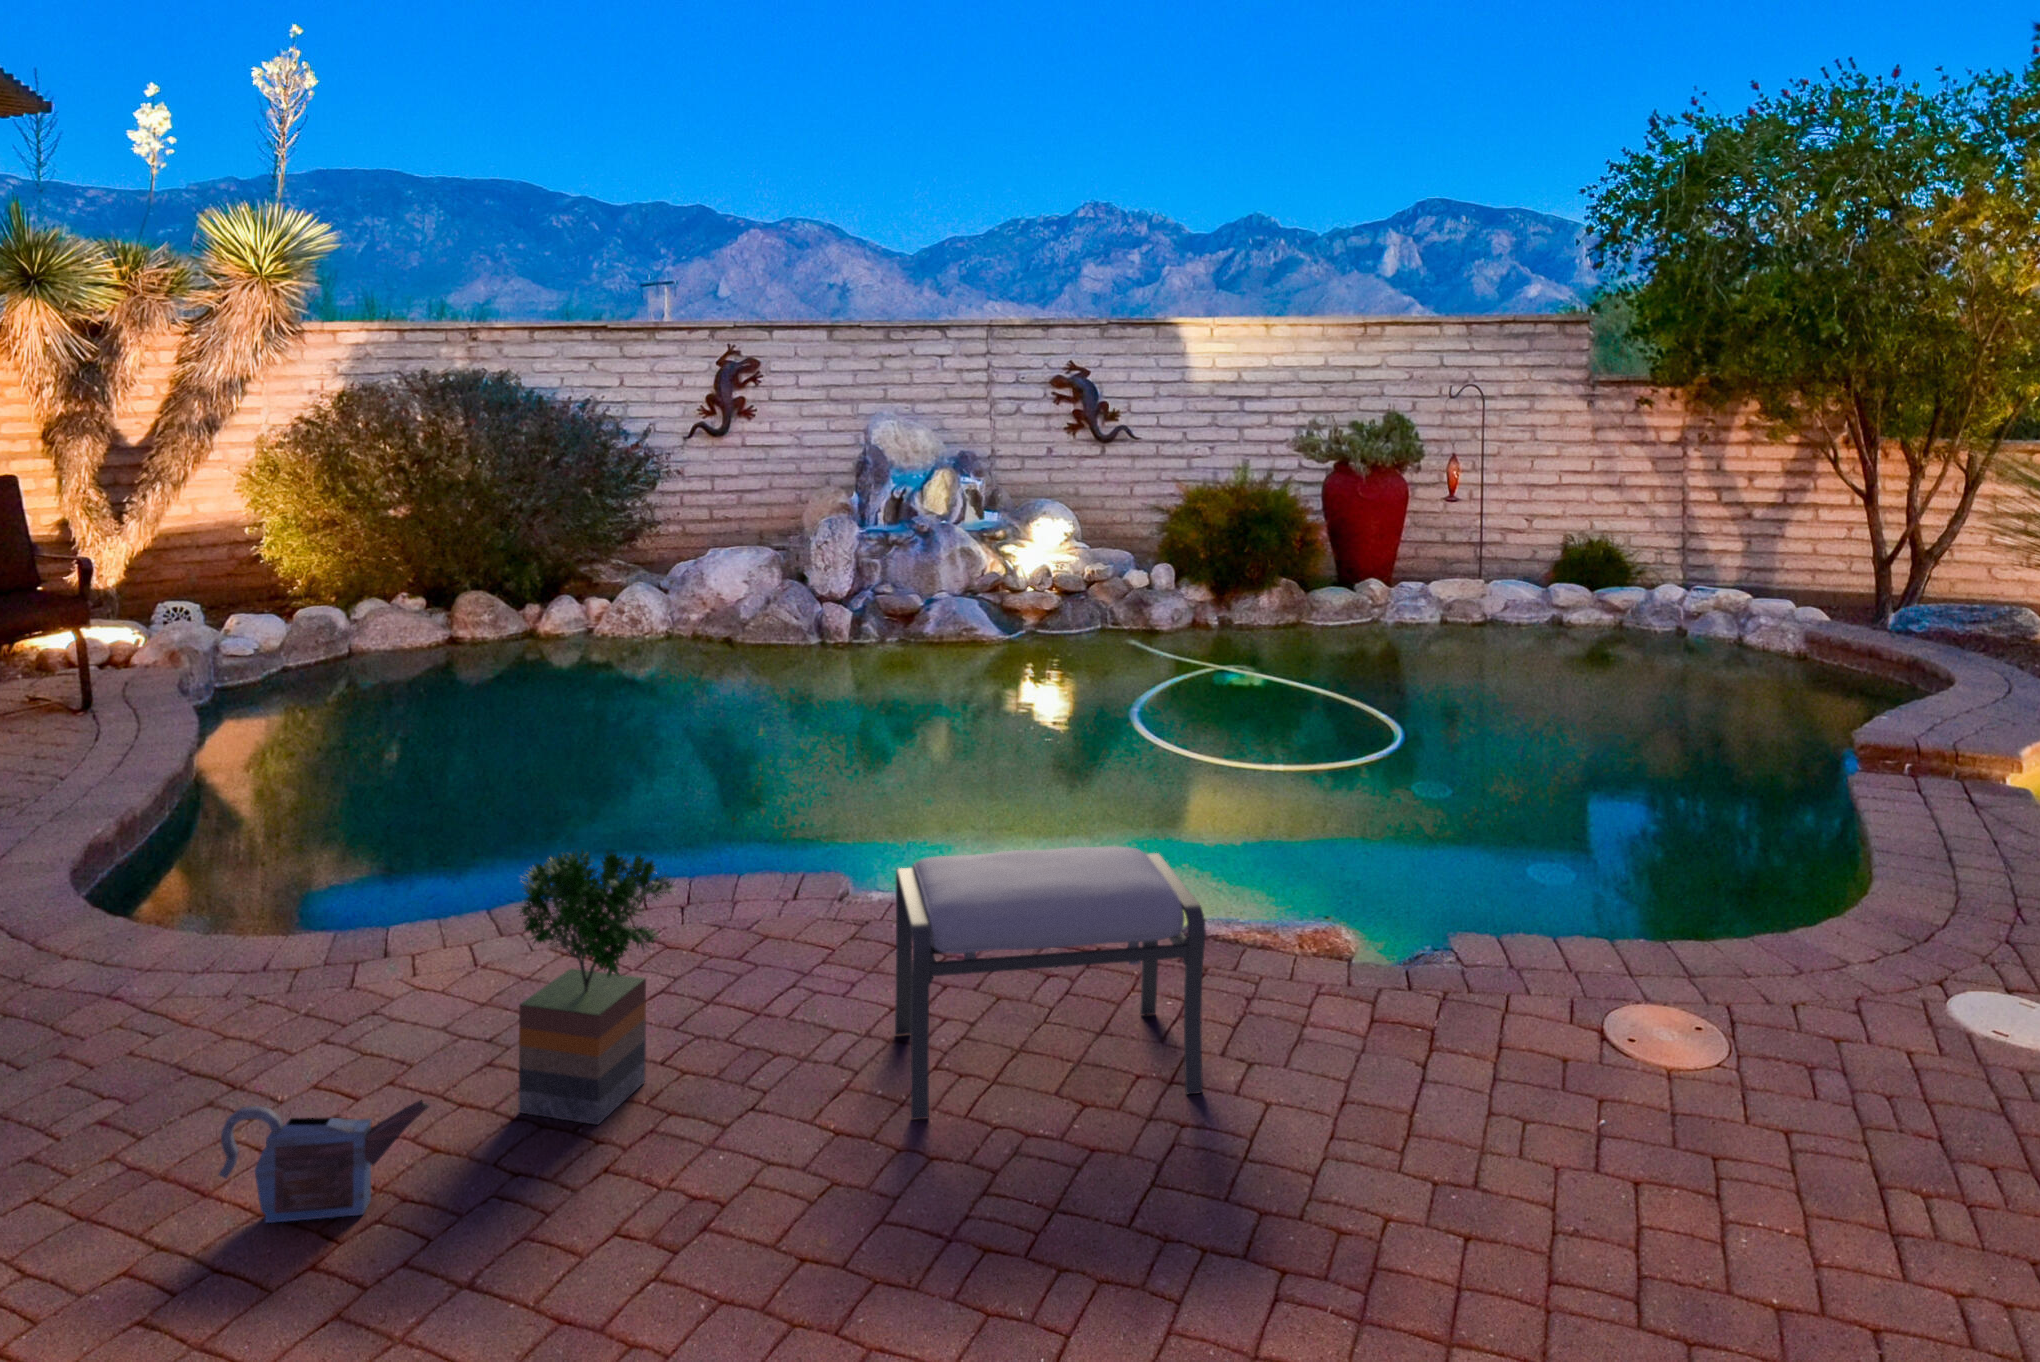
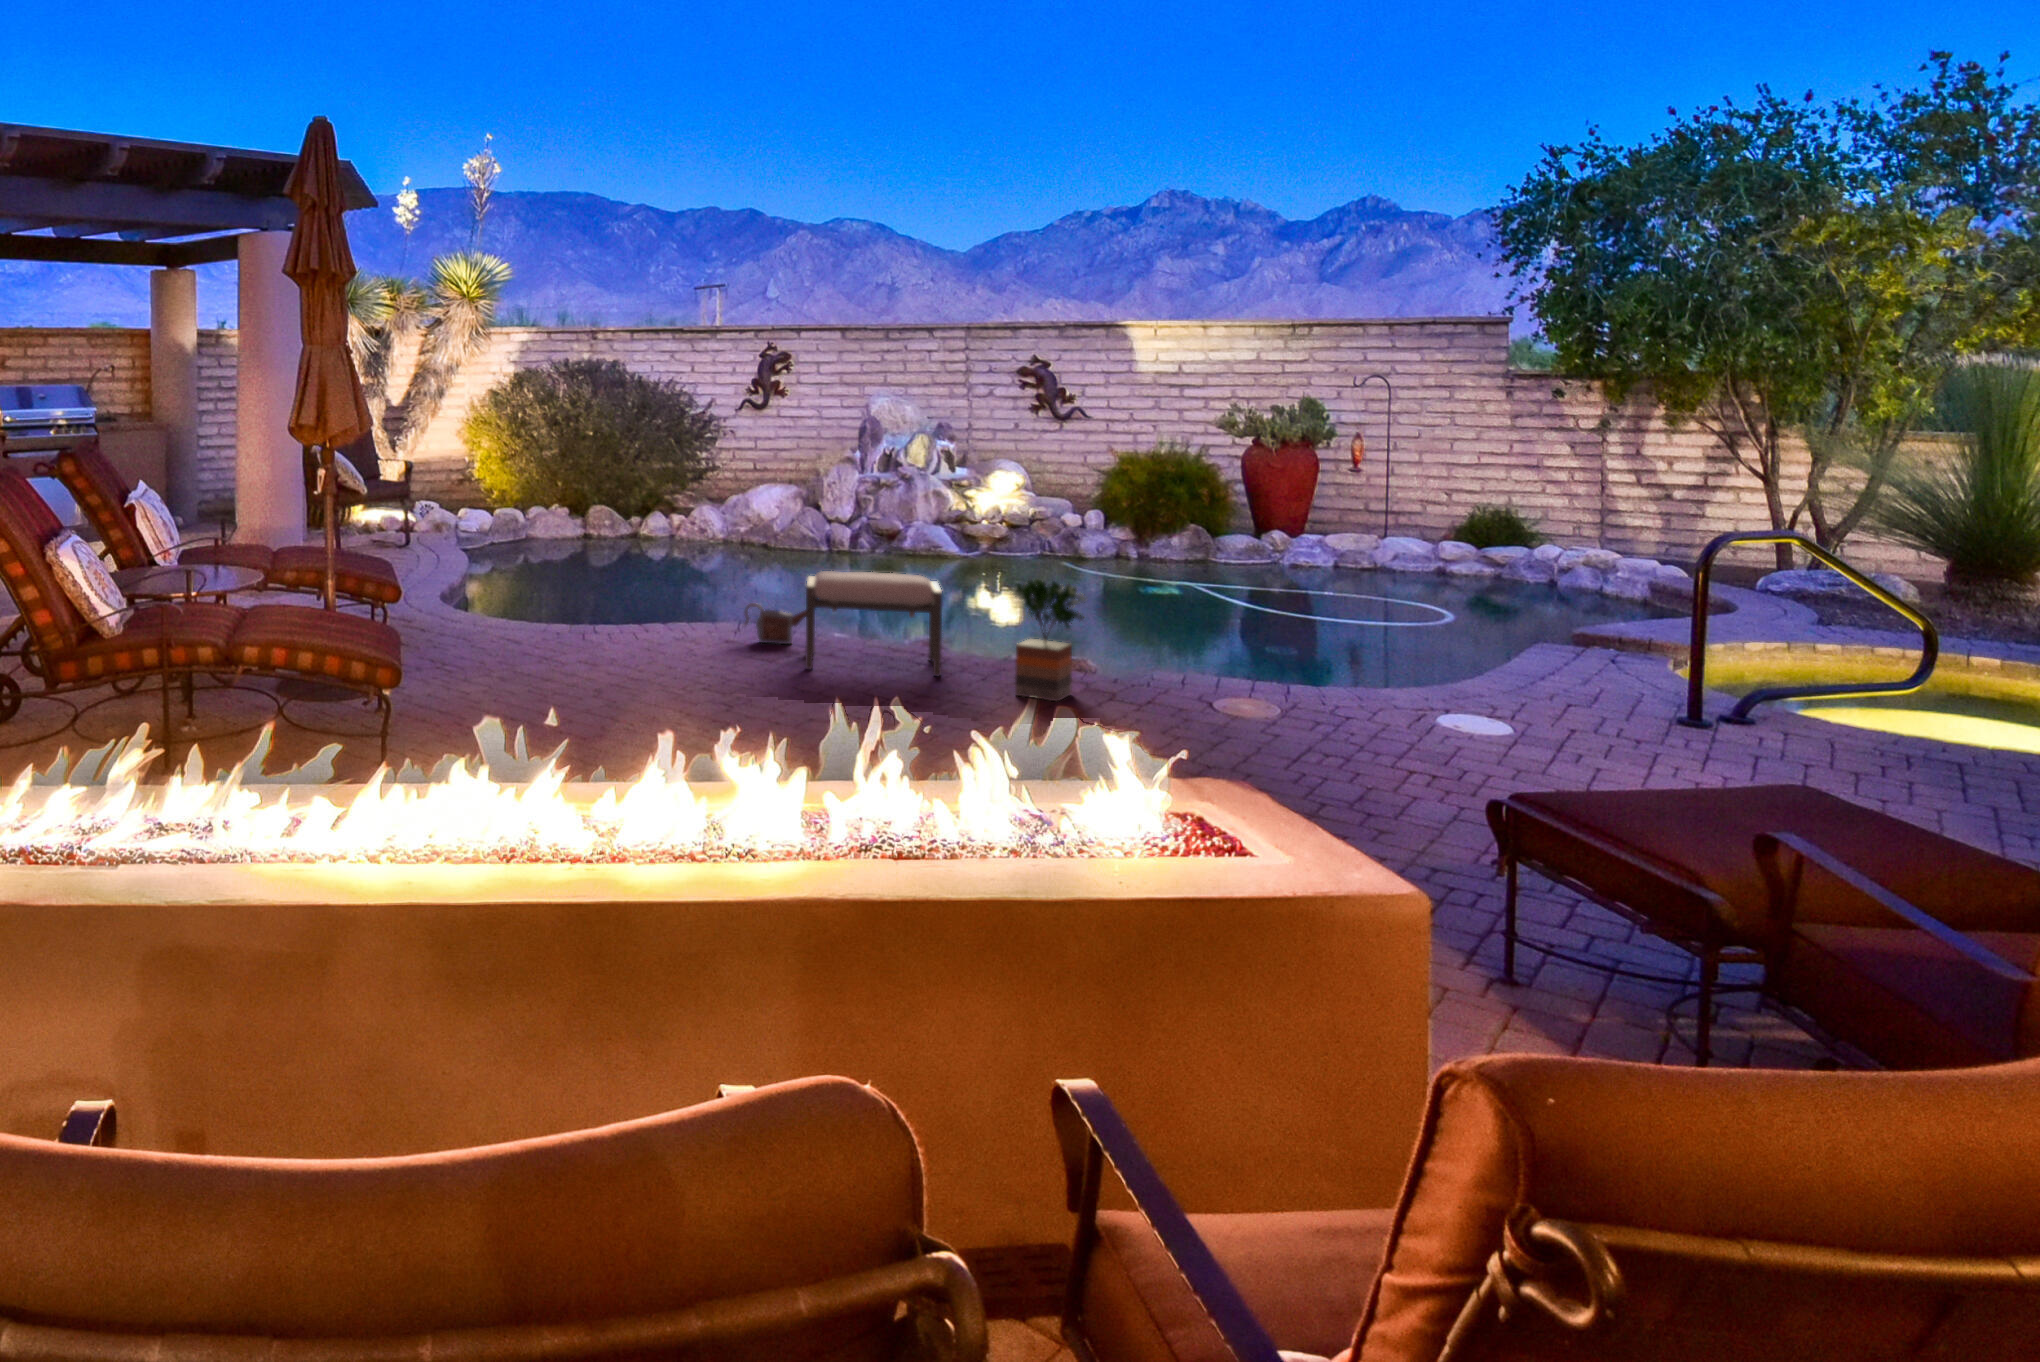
potted tree: present [517,850,673,1125] -> present [1012,580,1086,701]
watering can: present [219,1100,429,1223] -> present [745,603,806,644]

